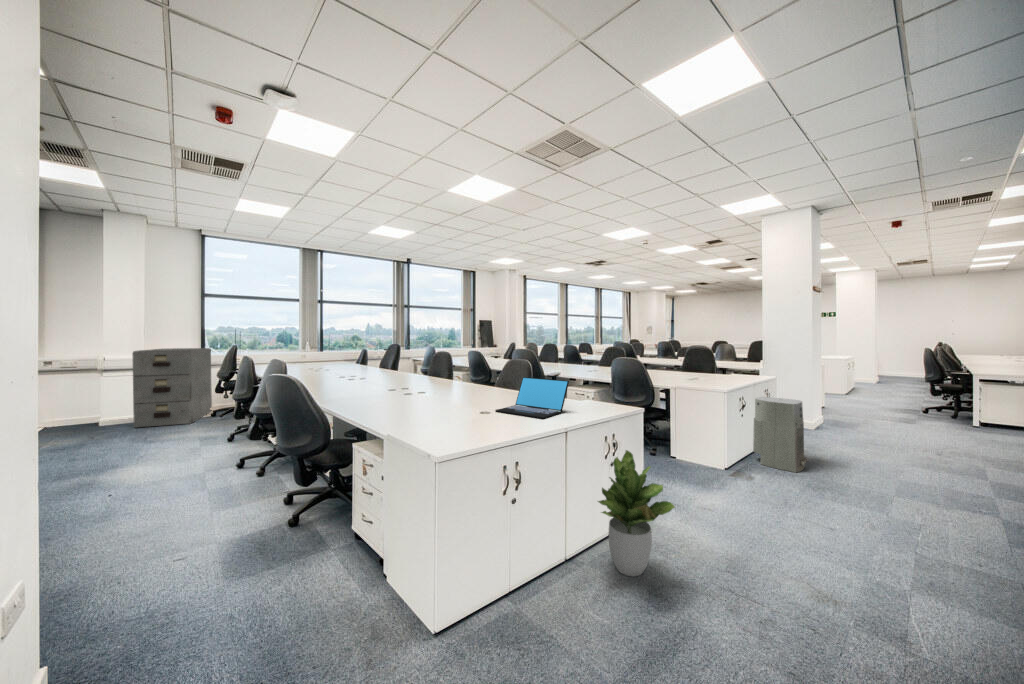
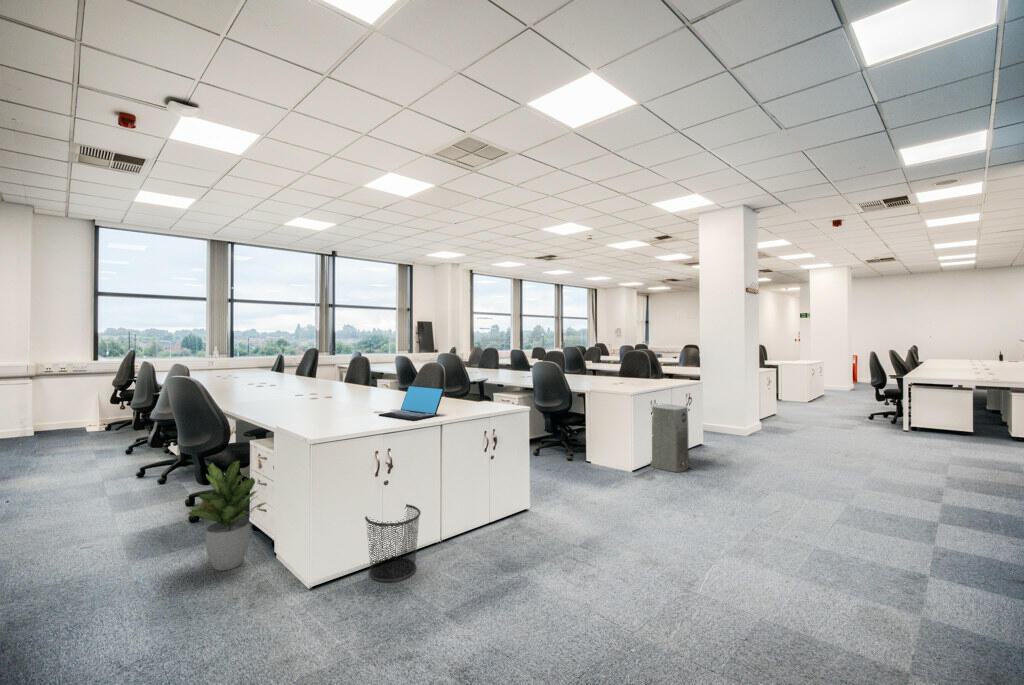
filing cabinet: present [132,348,212,428] -> none [17,354,105,441]
potted plant: present [598,450,675,576] -> present [187,461,266,571]
waste bin: none [510,528,582,644] -> present [365,504,421,582]

